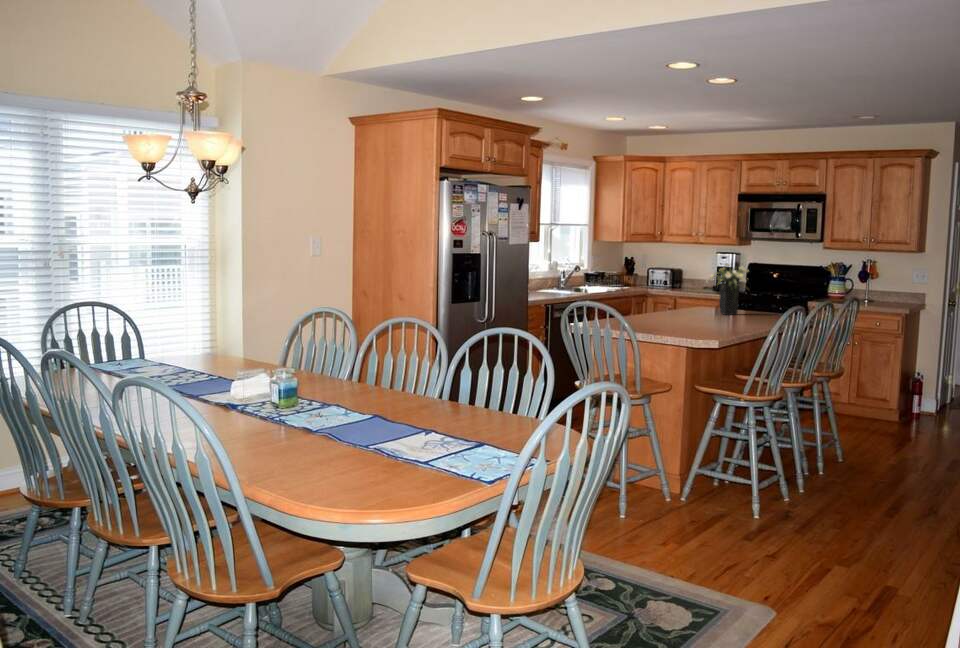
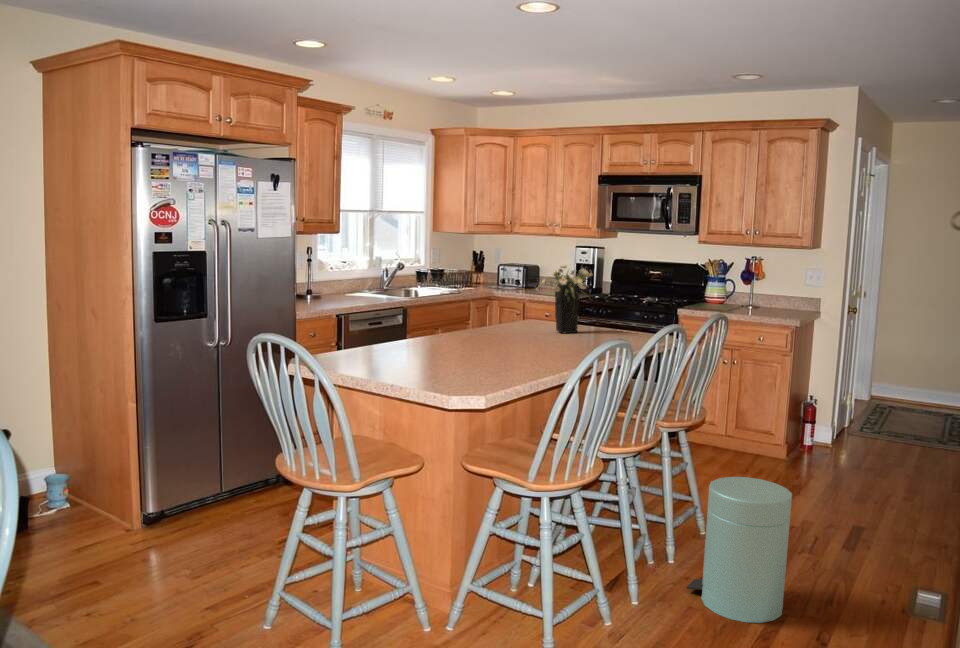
trash can: none [834,409,913,507] -> present [687,477,792,623]

